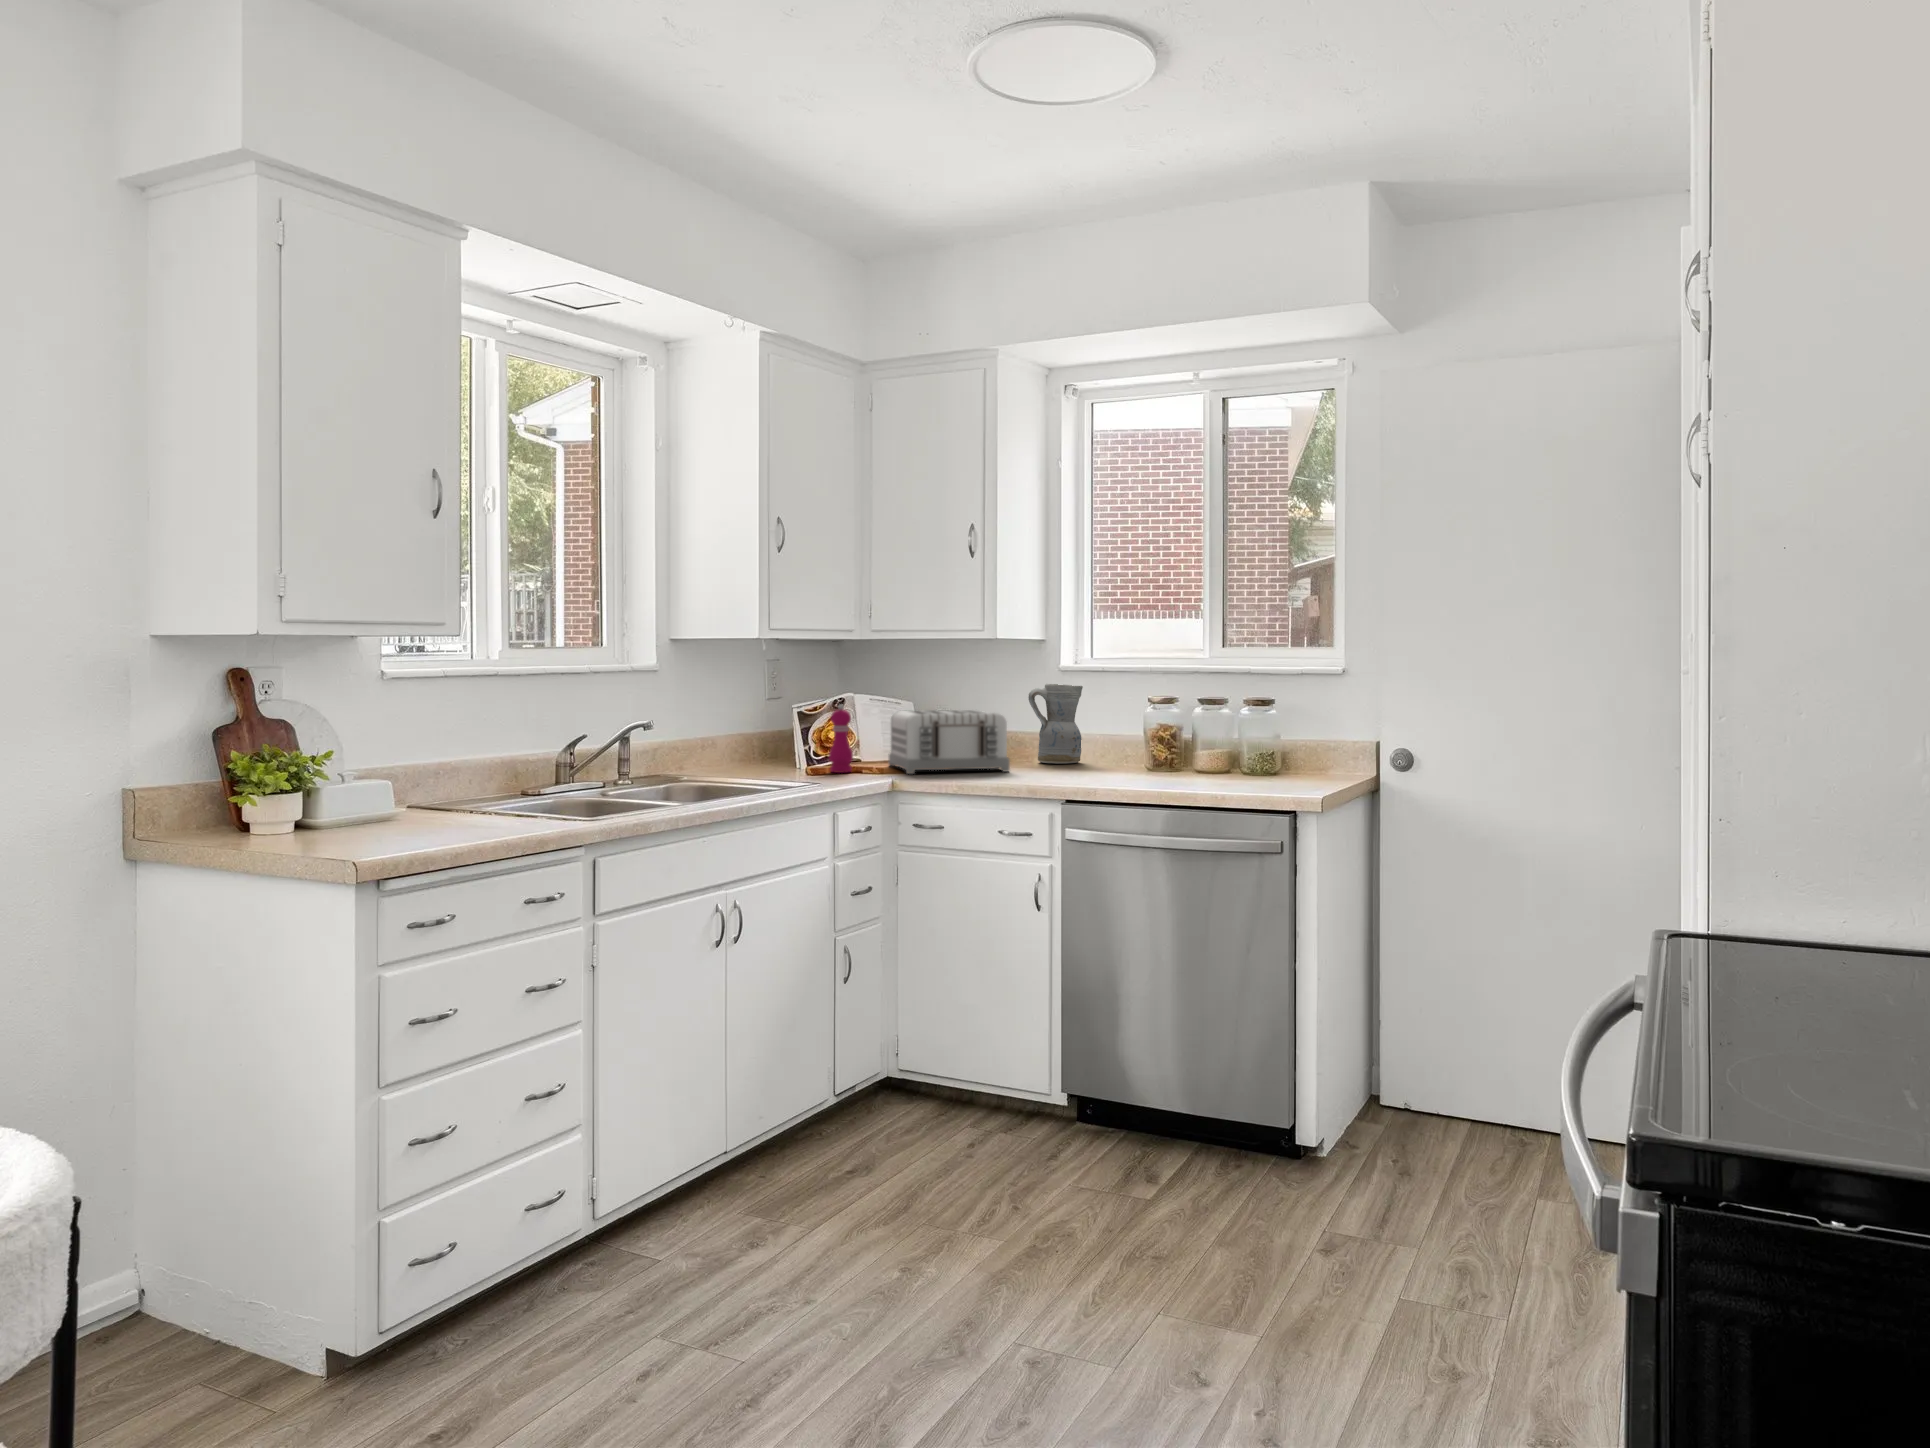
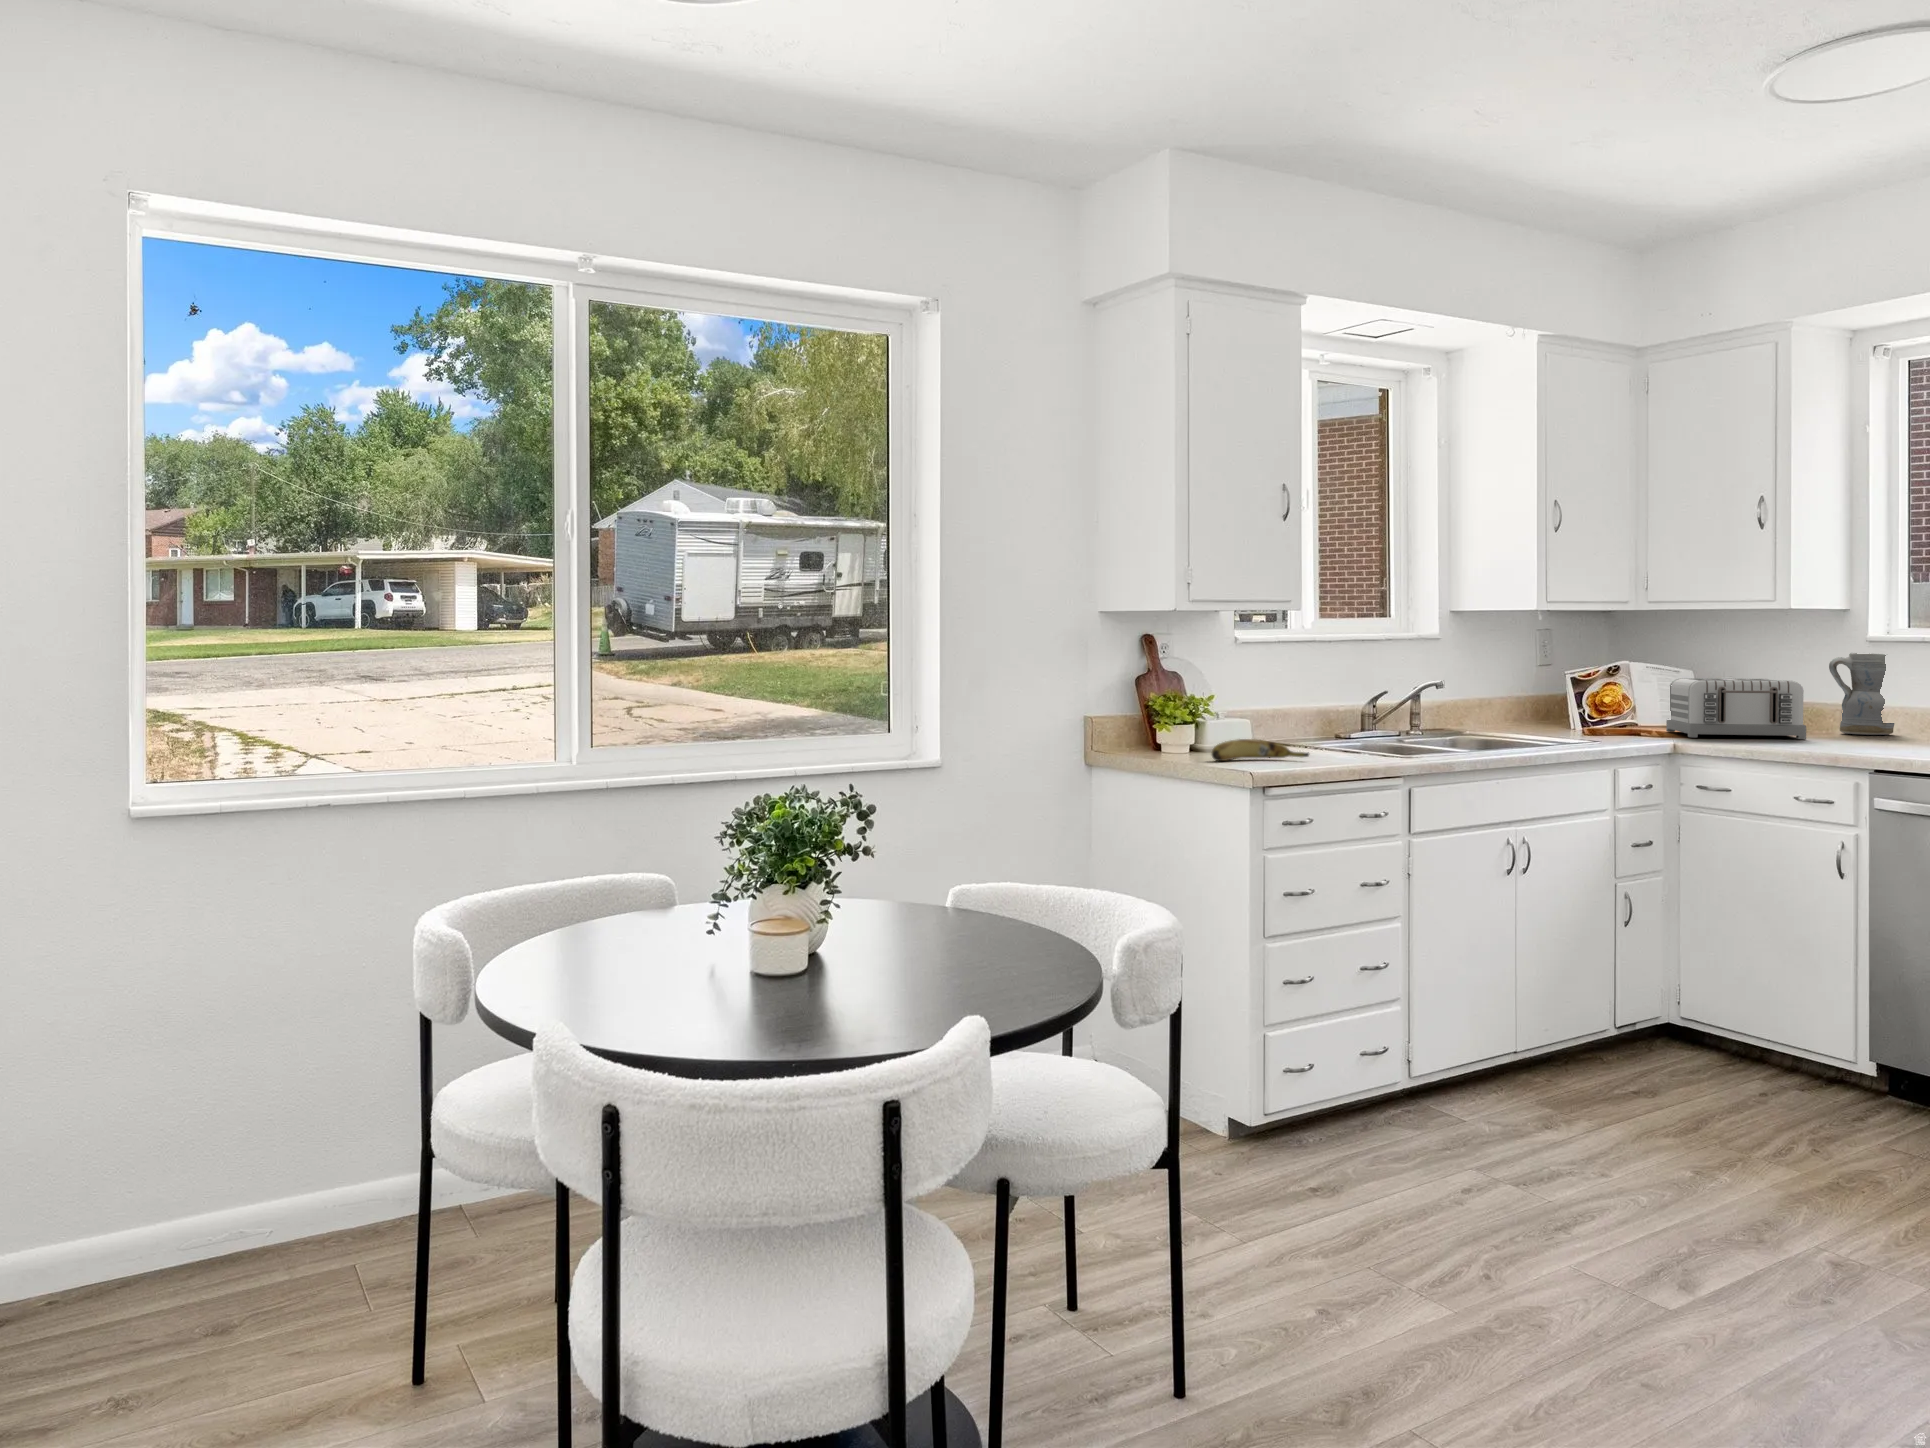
pepper mill: present [829,704,853,773] -> none [1605,671,1631,735]
fruit: none [304,811,453,847] -> present [1212,739,1309,761]

